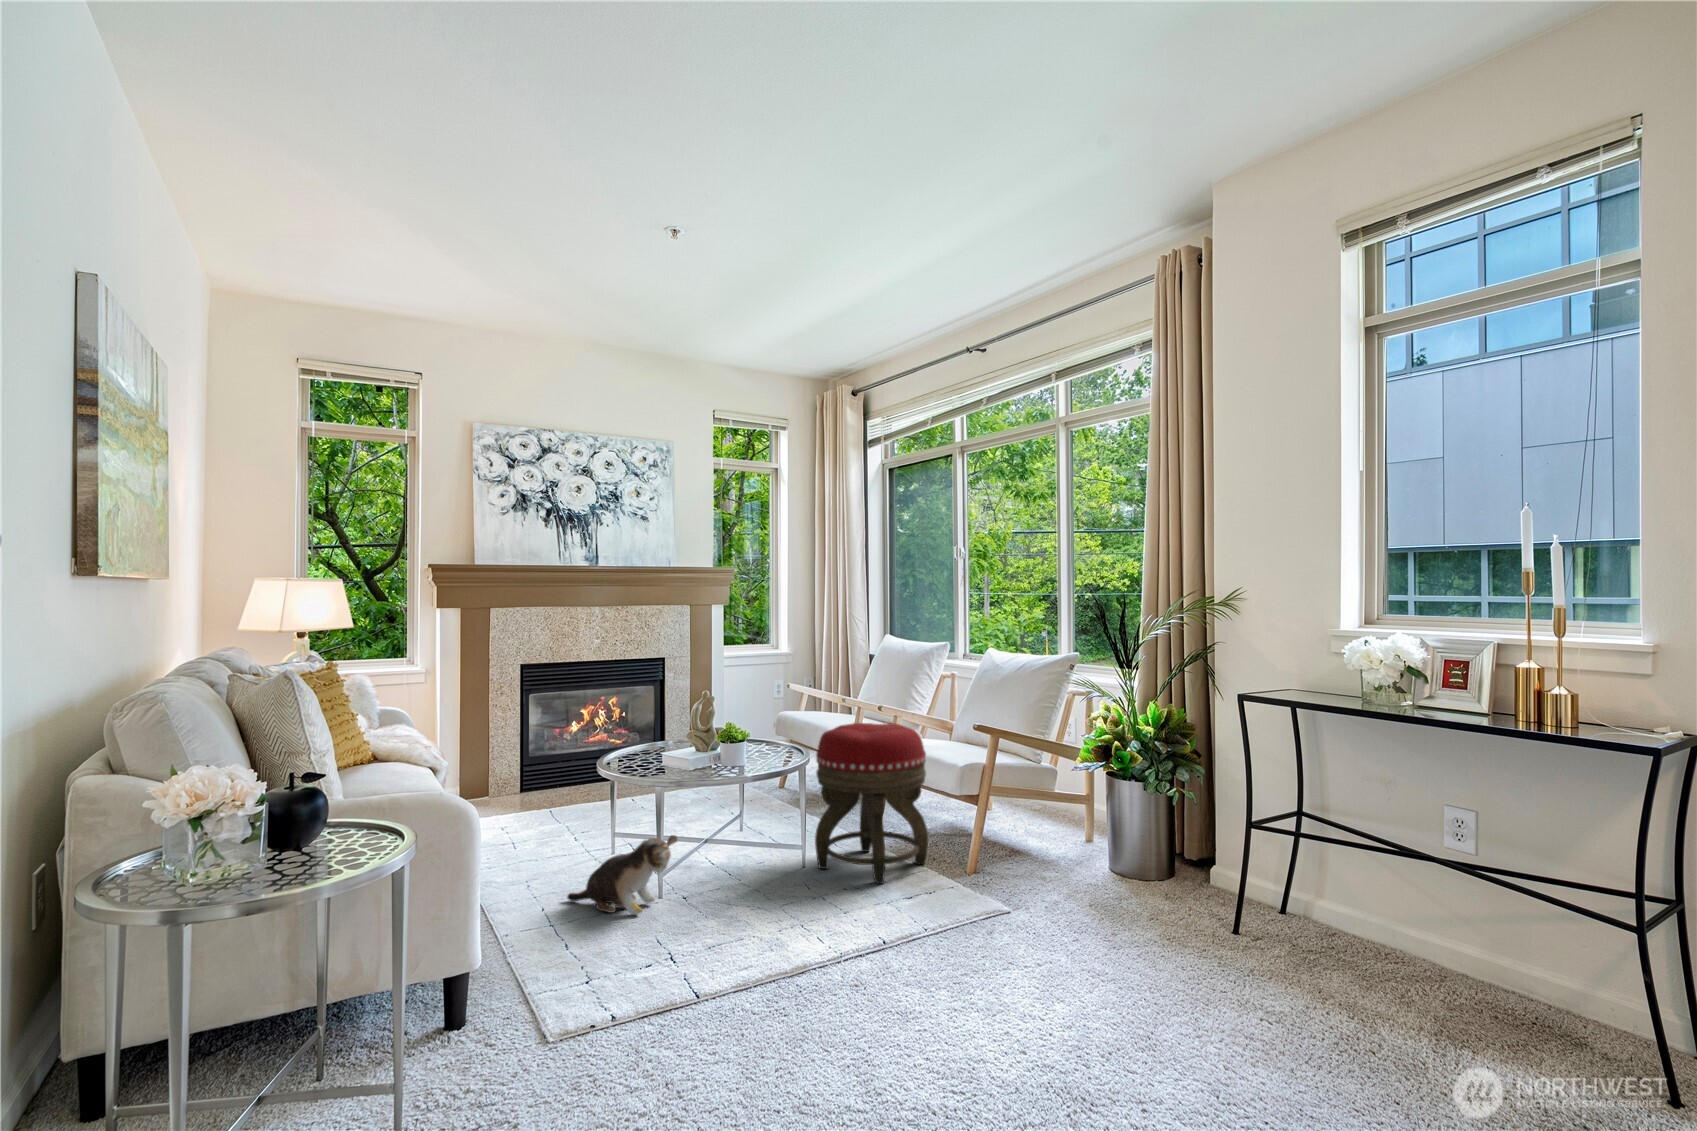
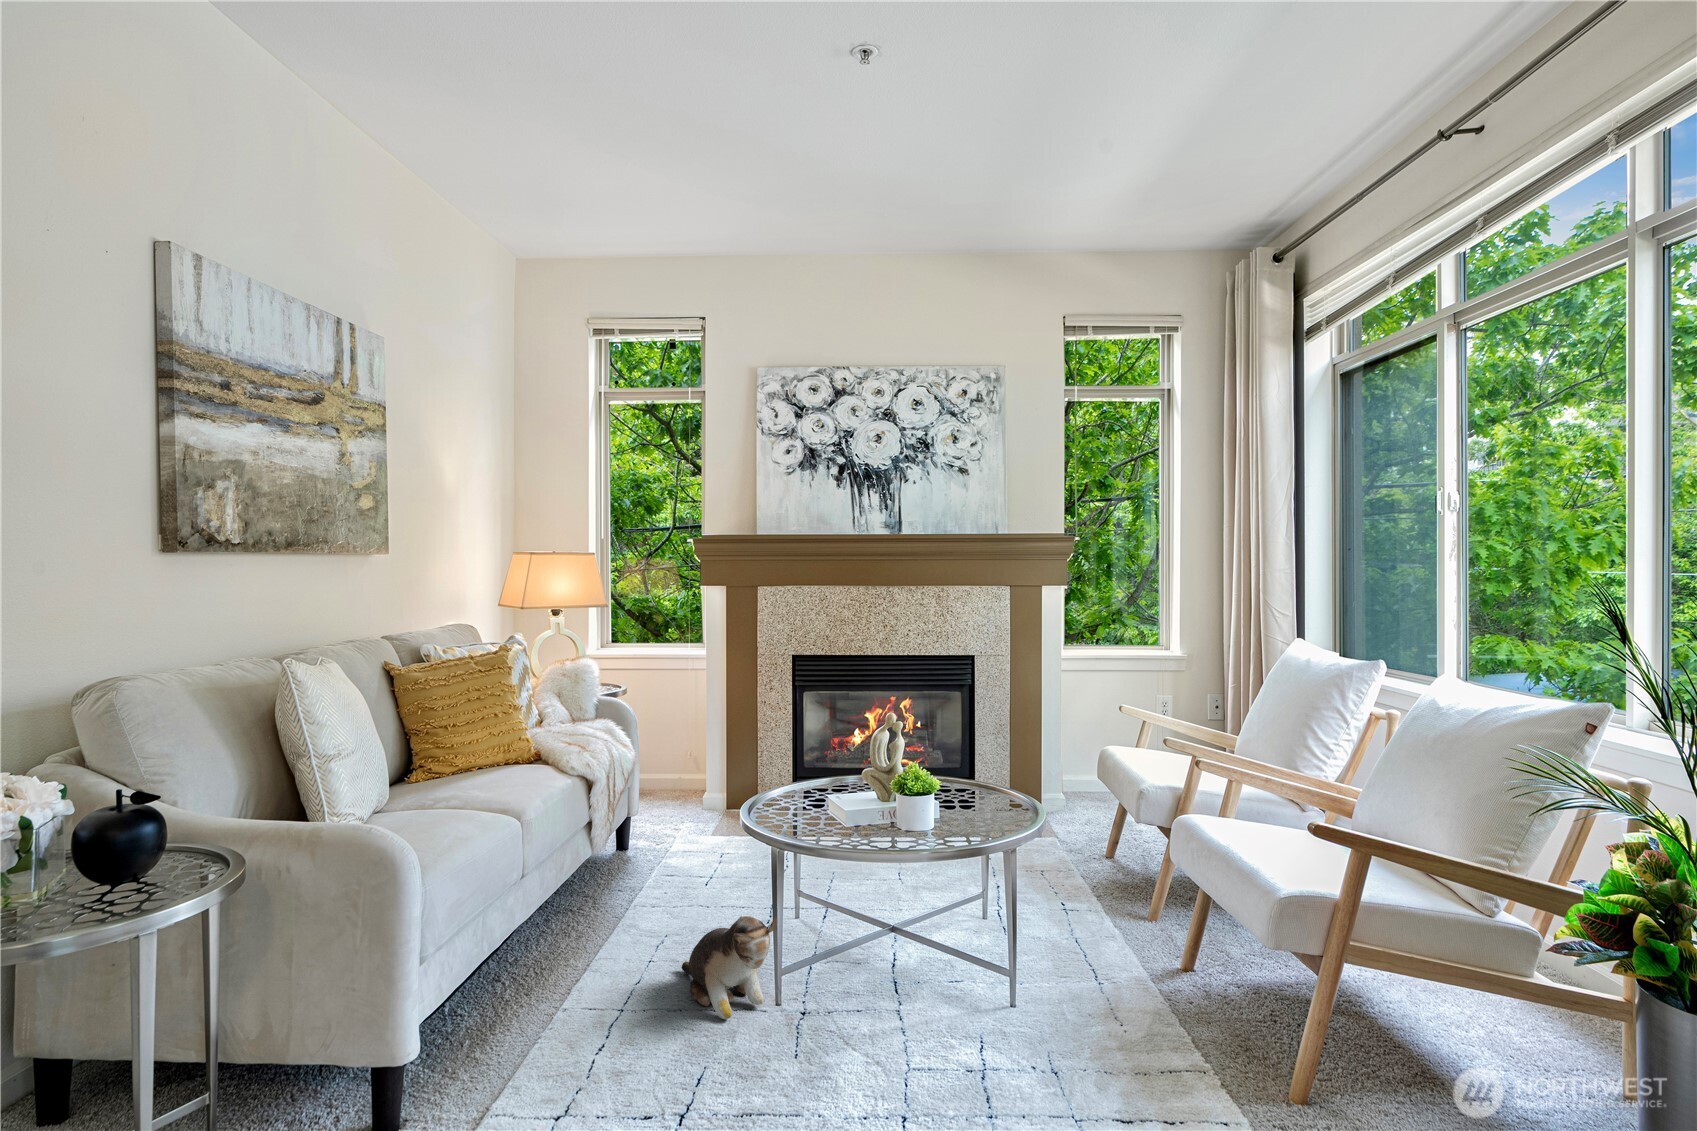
footstool: present [815,723,928,884] -> none [1026,787,1224,1075]

